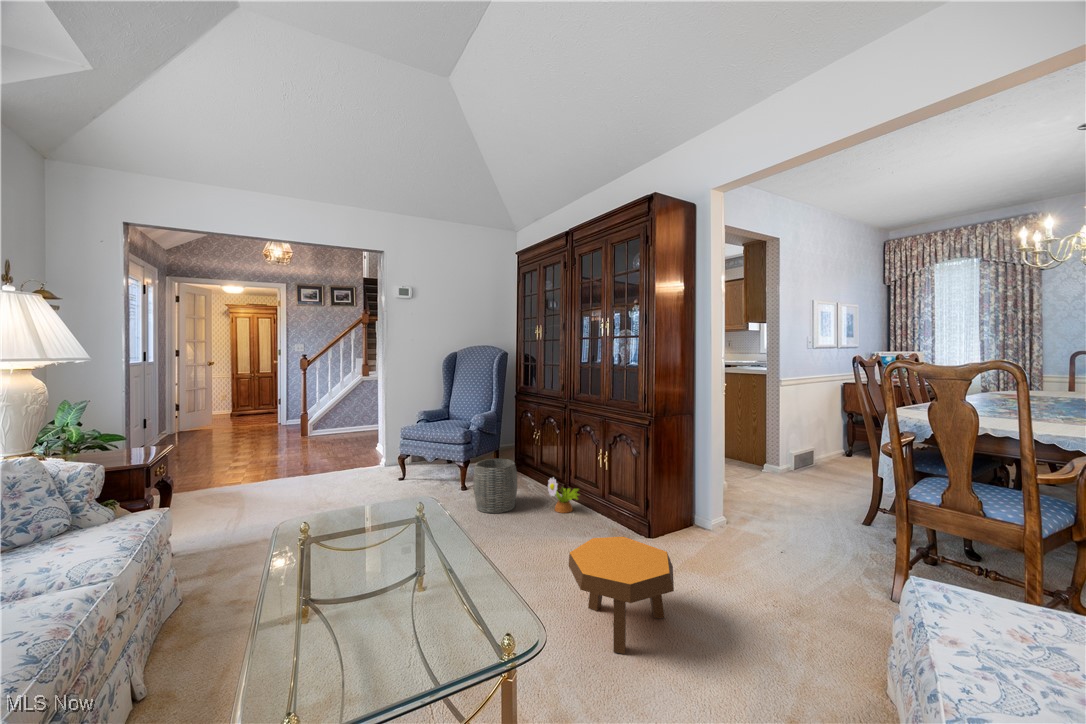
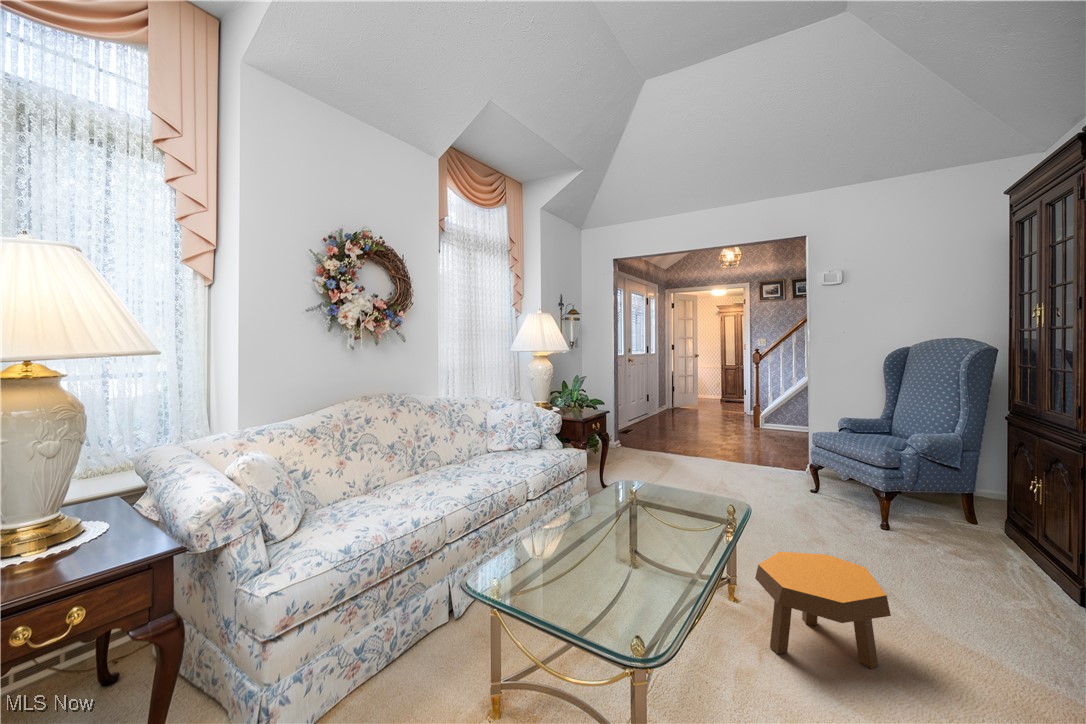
woven basket: present [473,459,517,513] -> none [820,468,879,530]
decorative plant: present [548,478,579,513] -> none [909,505,966,559]

